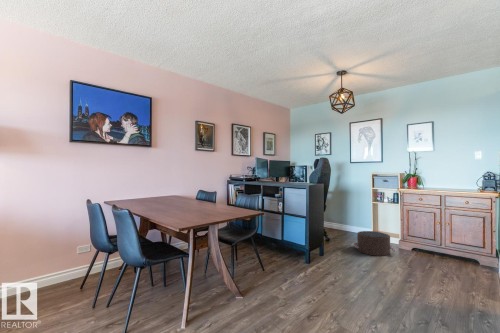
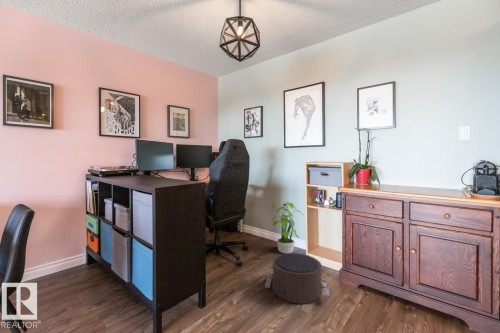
potted plant: none [343,200,367,237] -> present [271,202,303,253]

